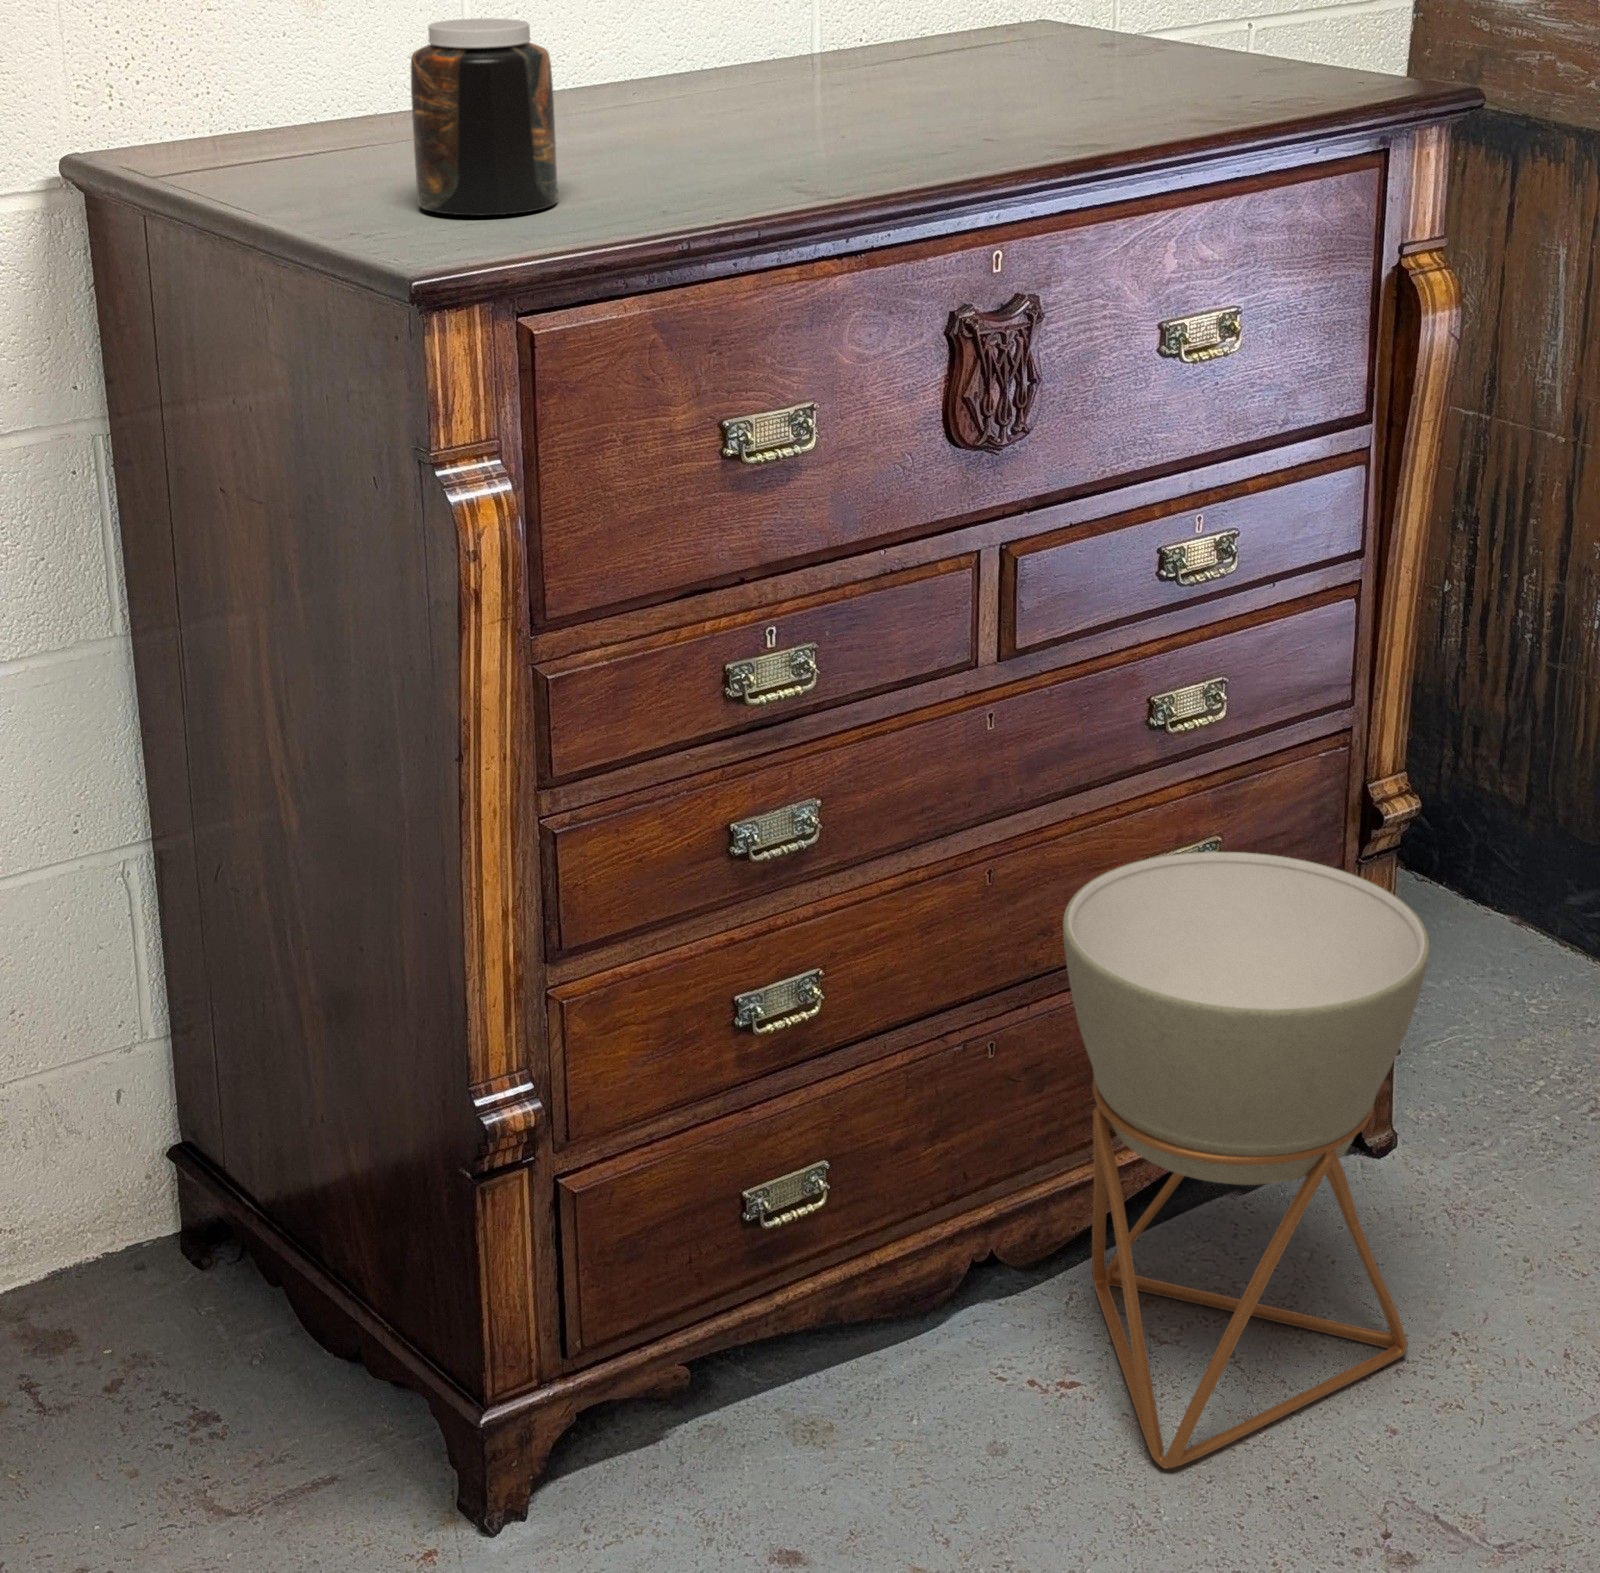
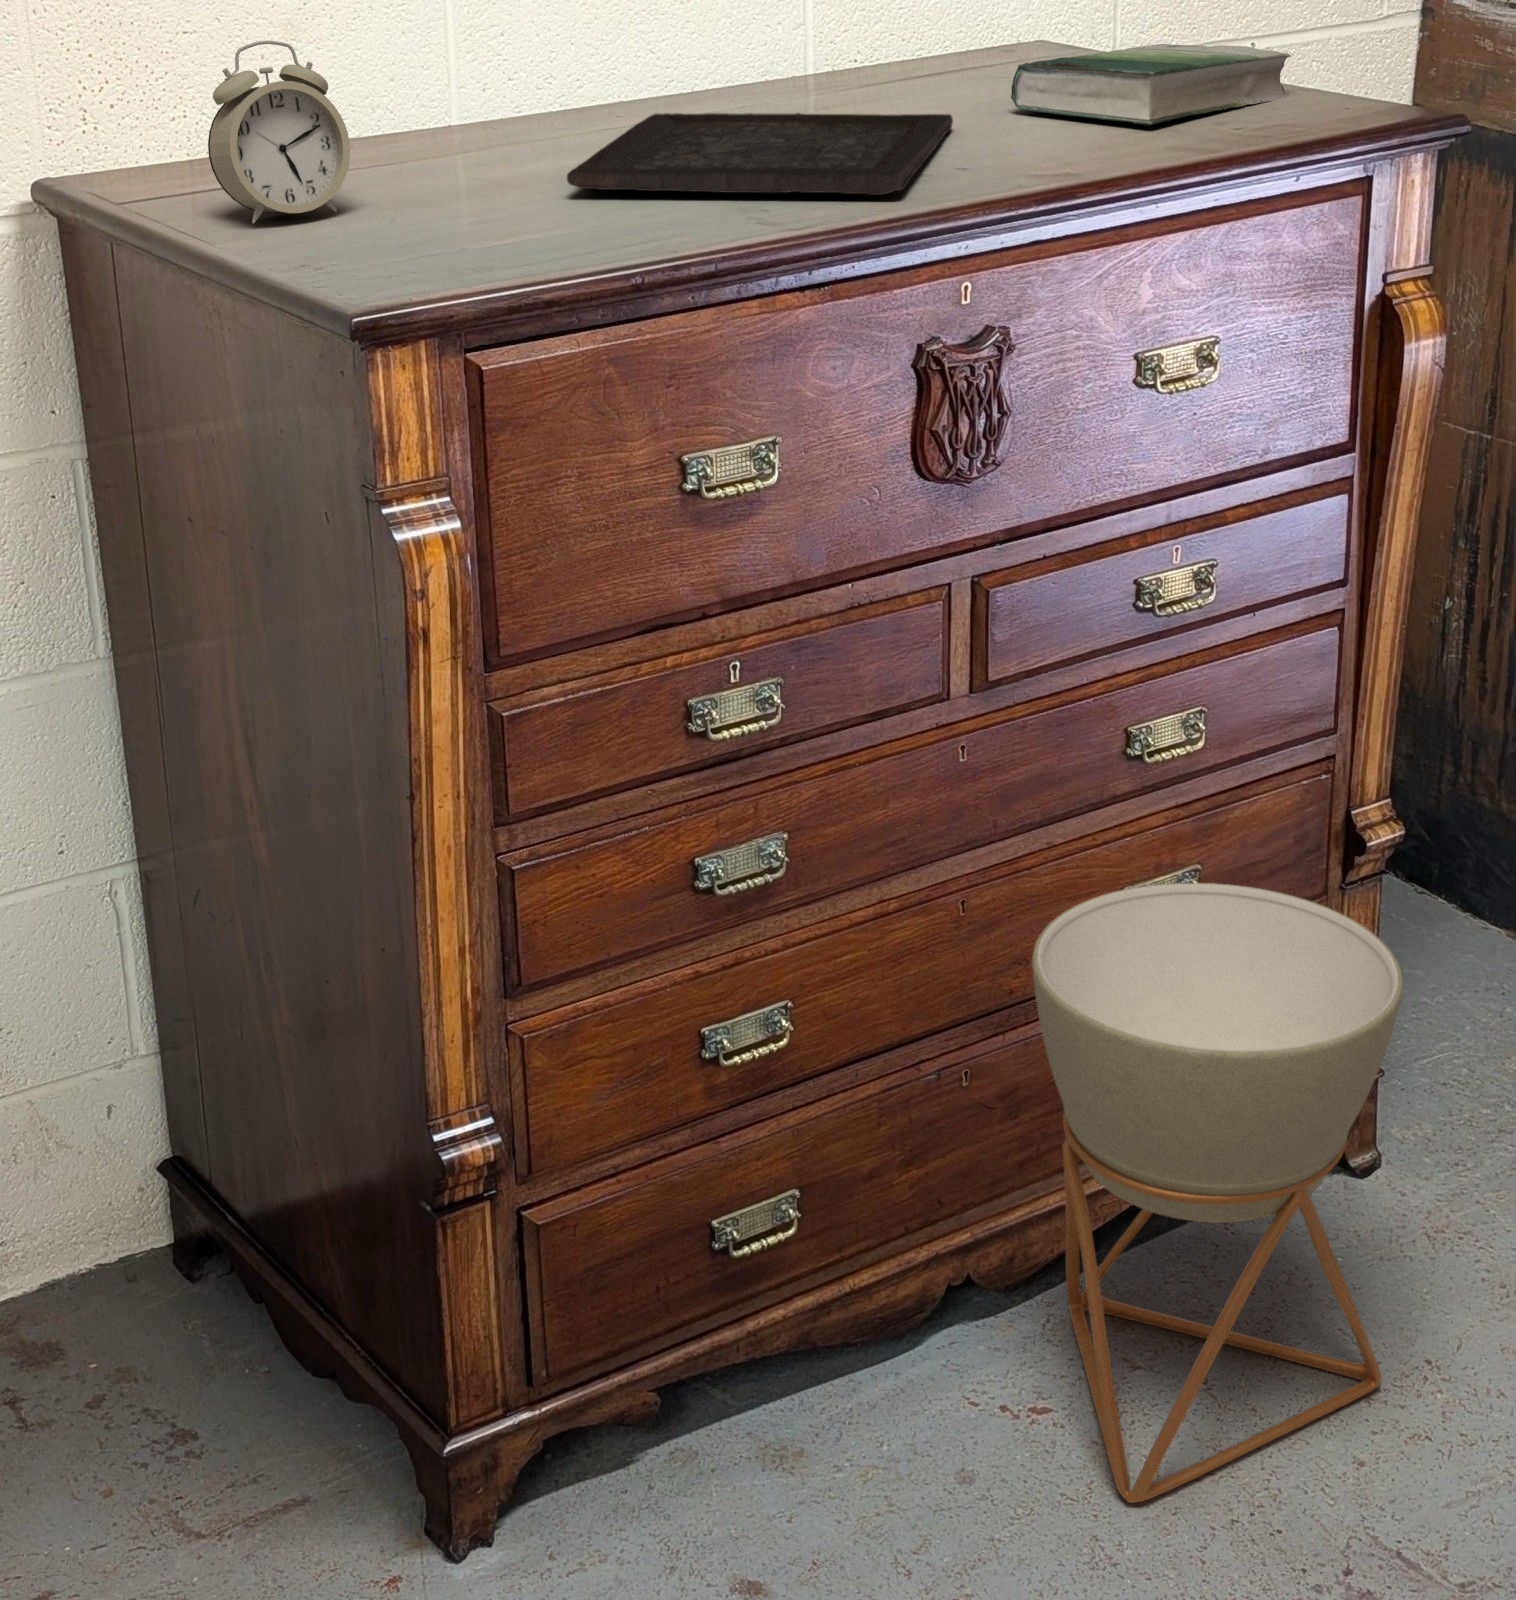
alarm clock: none [244,9,386,191] -> present [208,41,350,224]
jar: present [411,18,557,215] -> none [367,50,517,249]
book: none [1029,21,1304,100] -> present [1011,44,1291,125]
tray: none [600,87,974,165] -> present [567,113,953,195]

